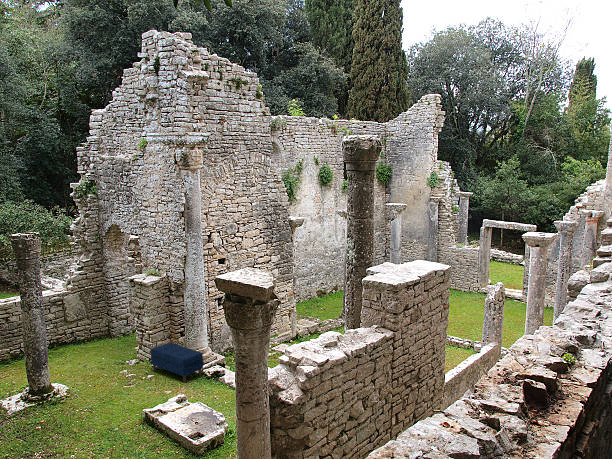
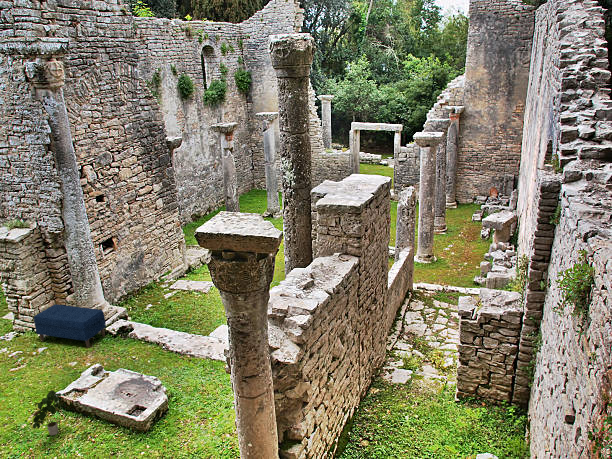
potted plant: none [114,405,143,443] -> present [32,390,61,435]

